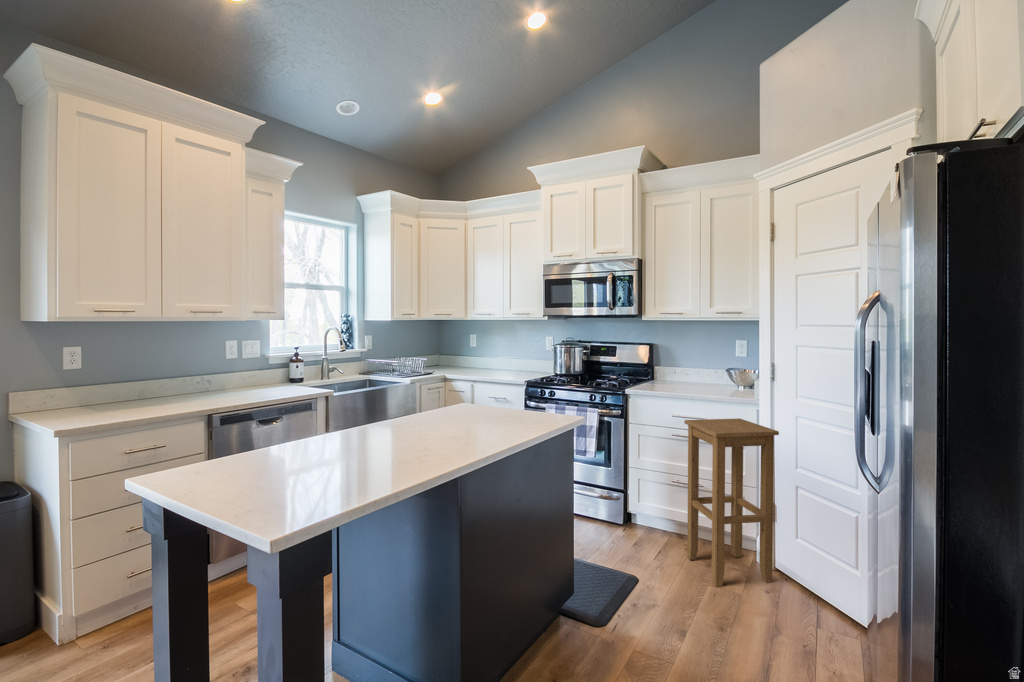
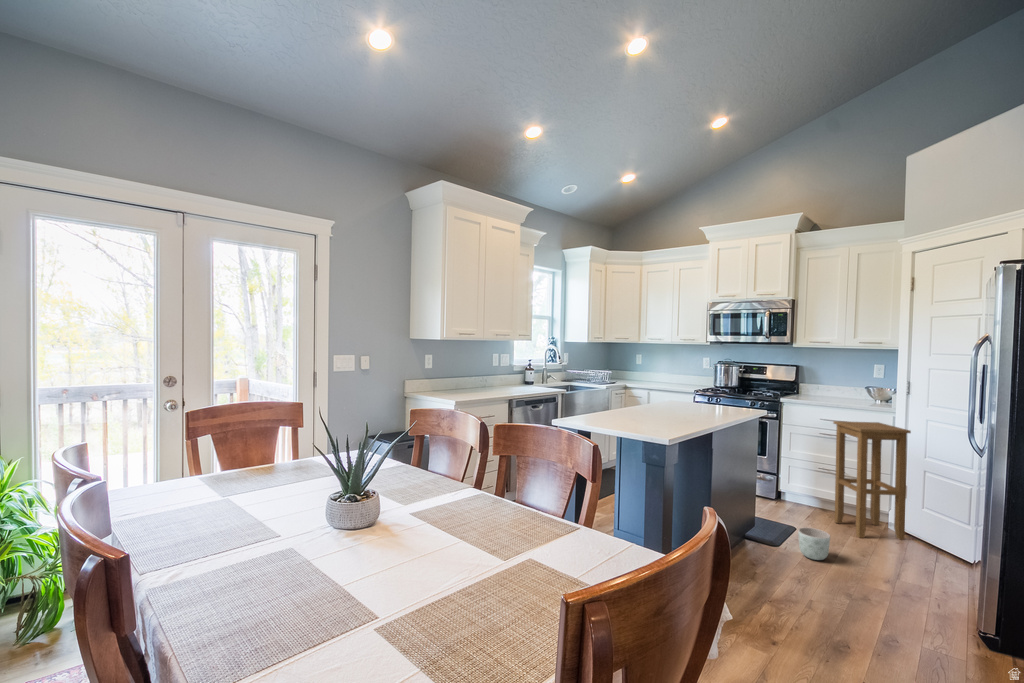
planter: none [628,593,672,650] -> present [798,527,830,560]

